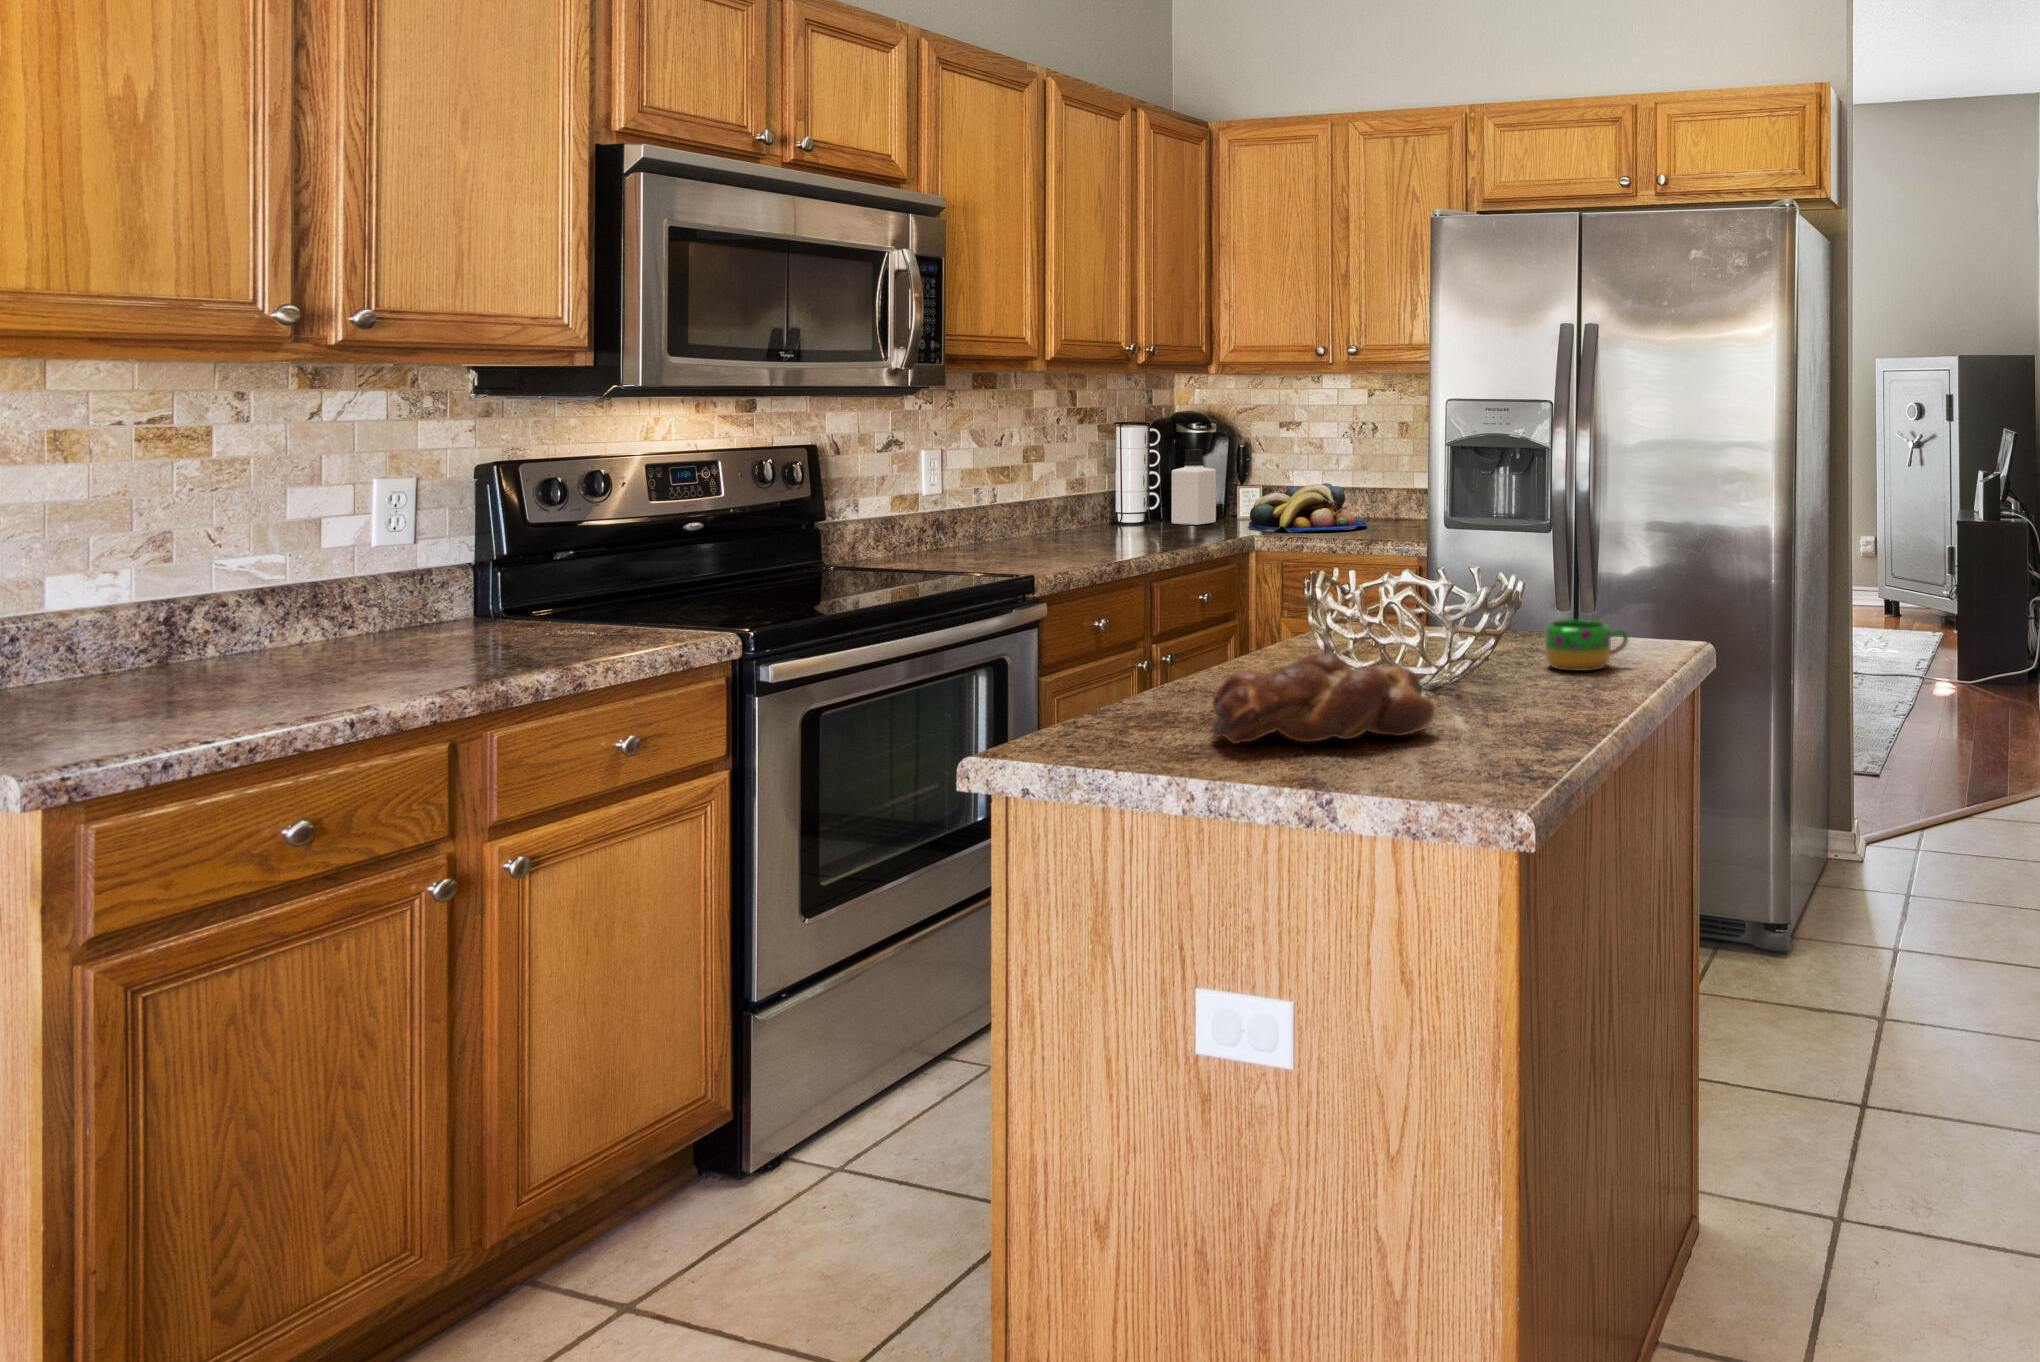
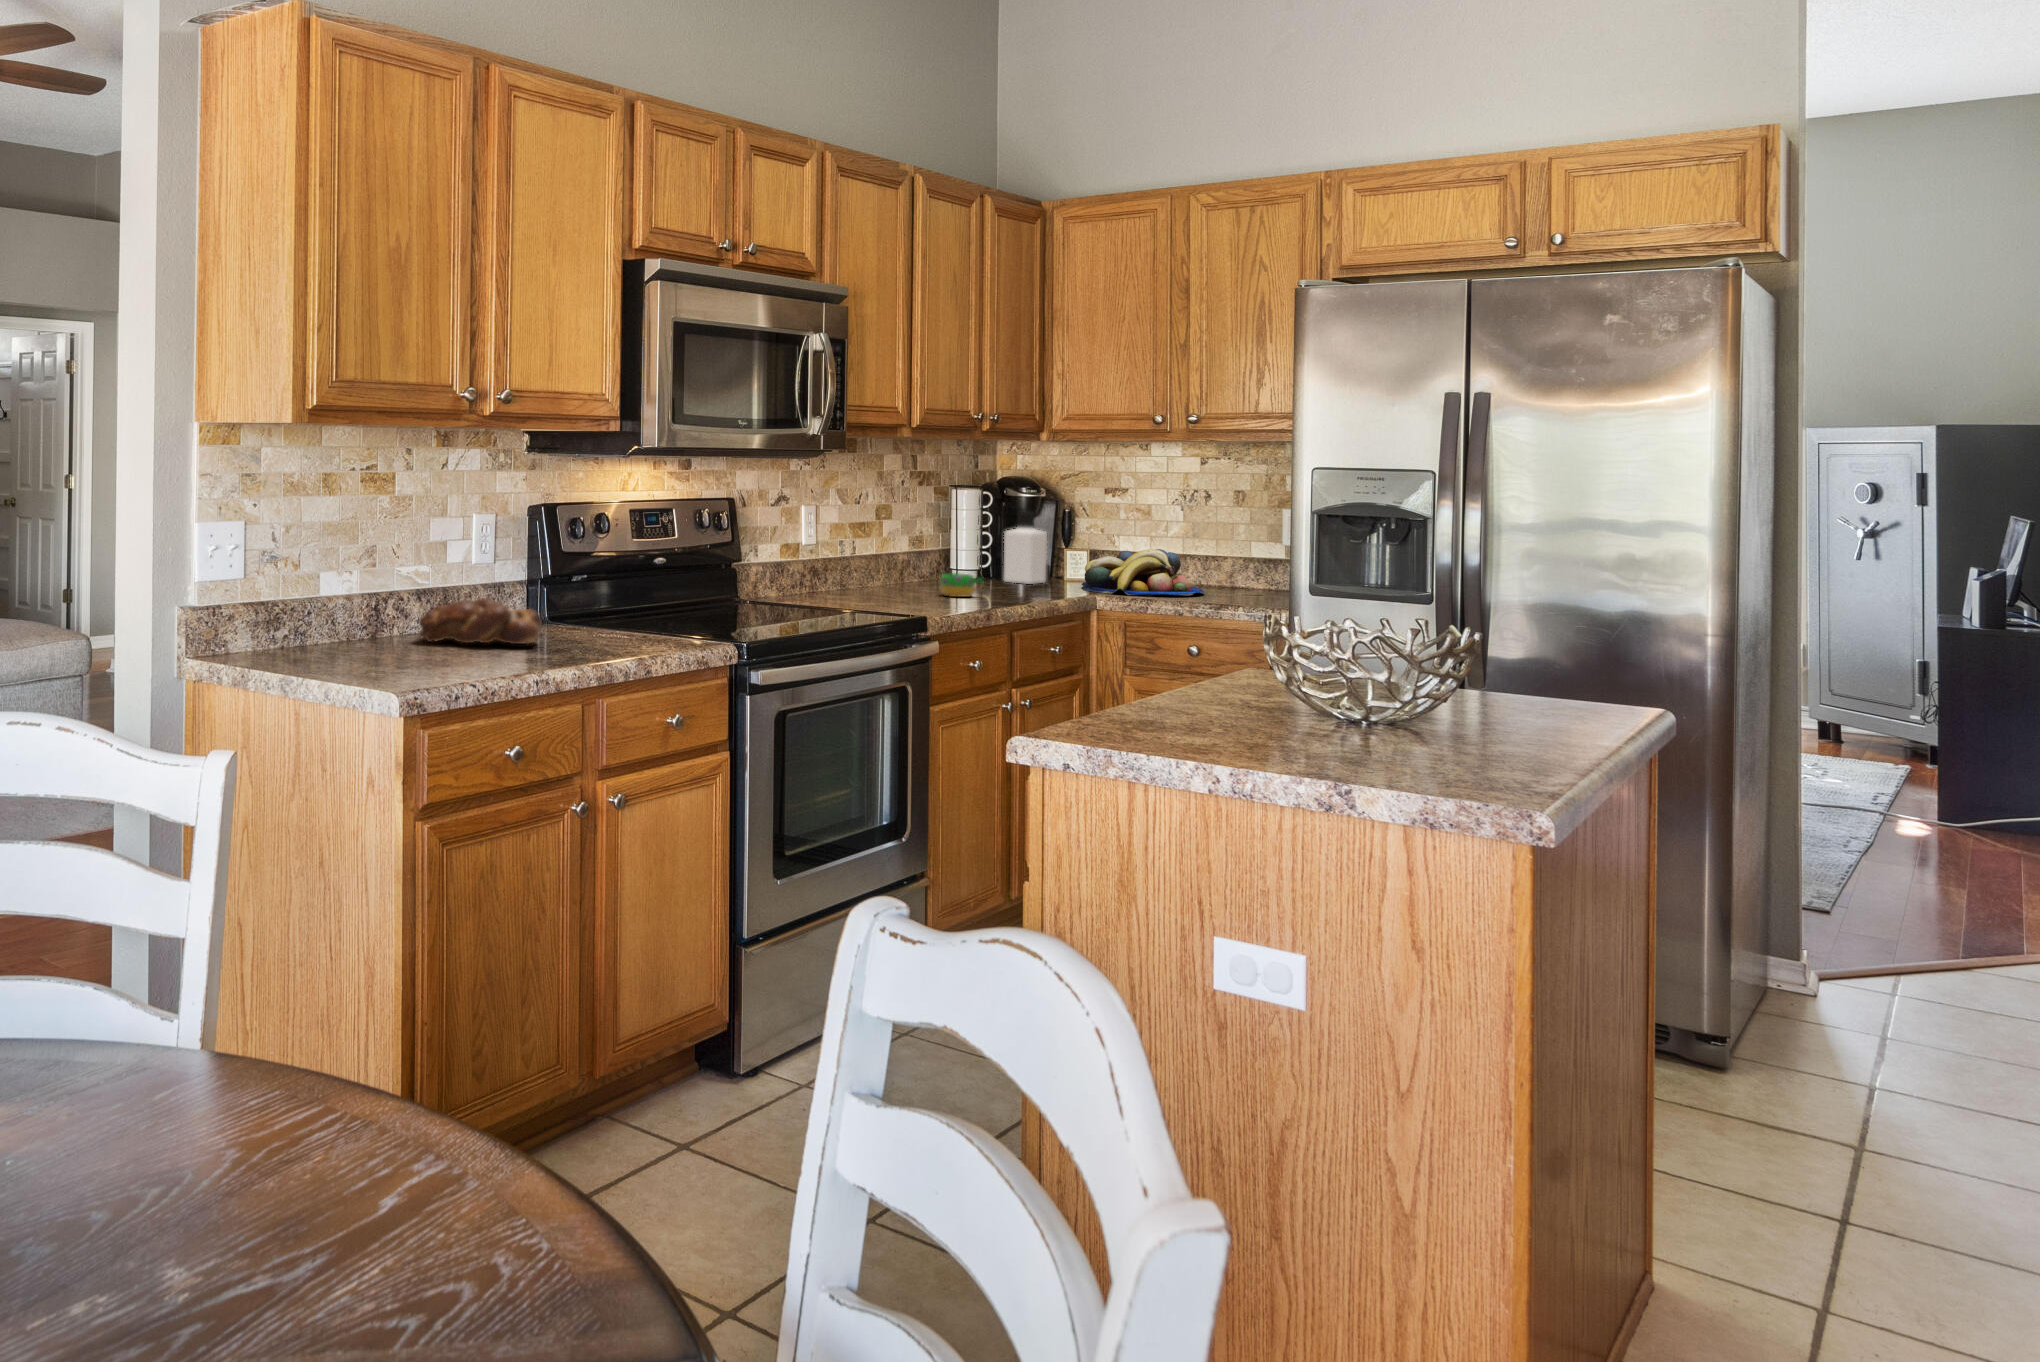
mug: present [1545,620,1628,671] -> present [940,573,983,597]
bread loaf: present [1212,653,1435,744] -> present [419,598,542,644]

